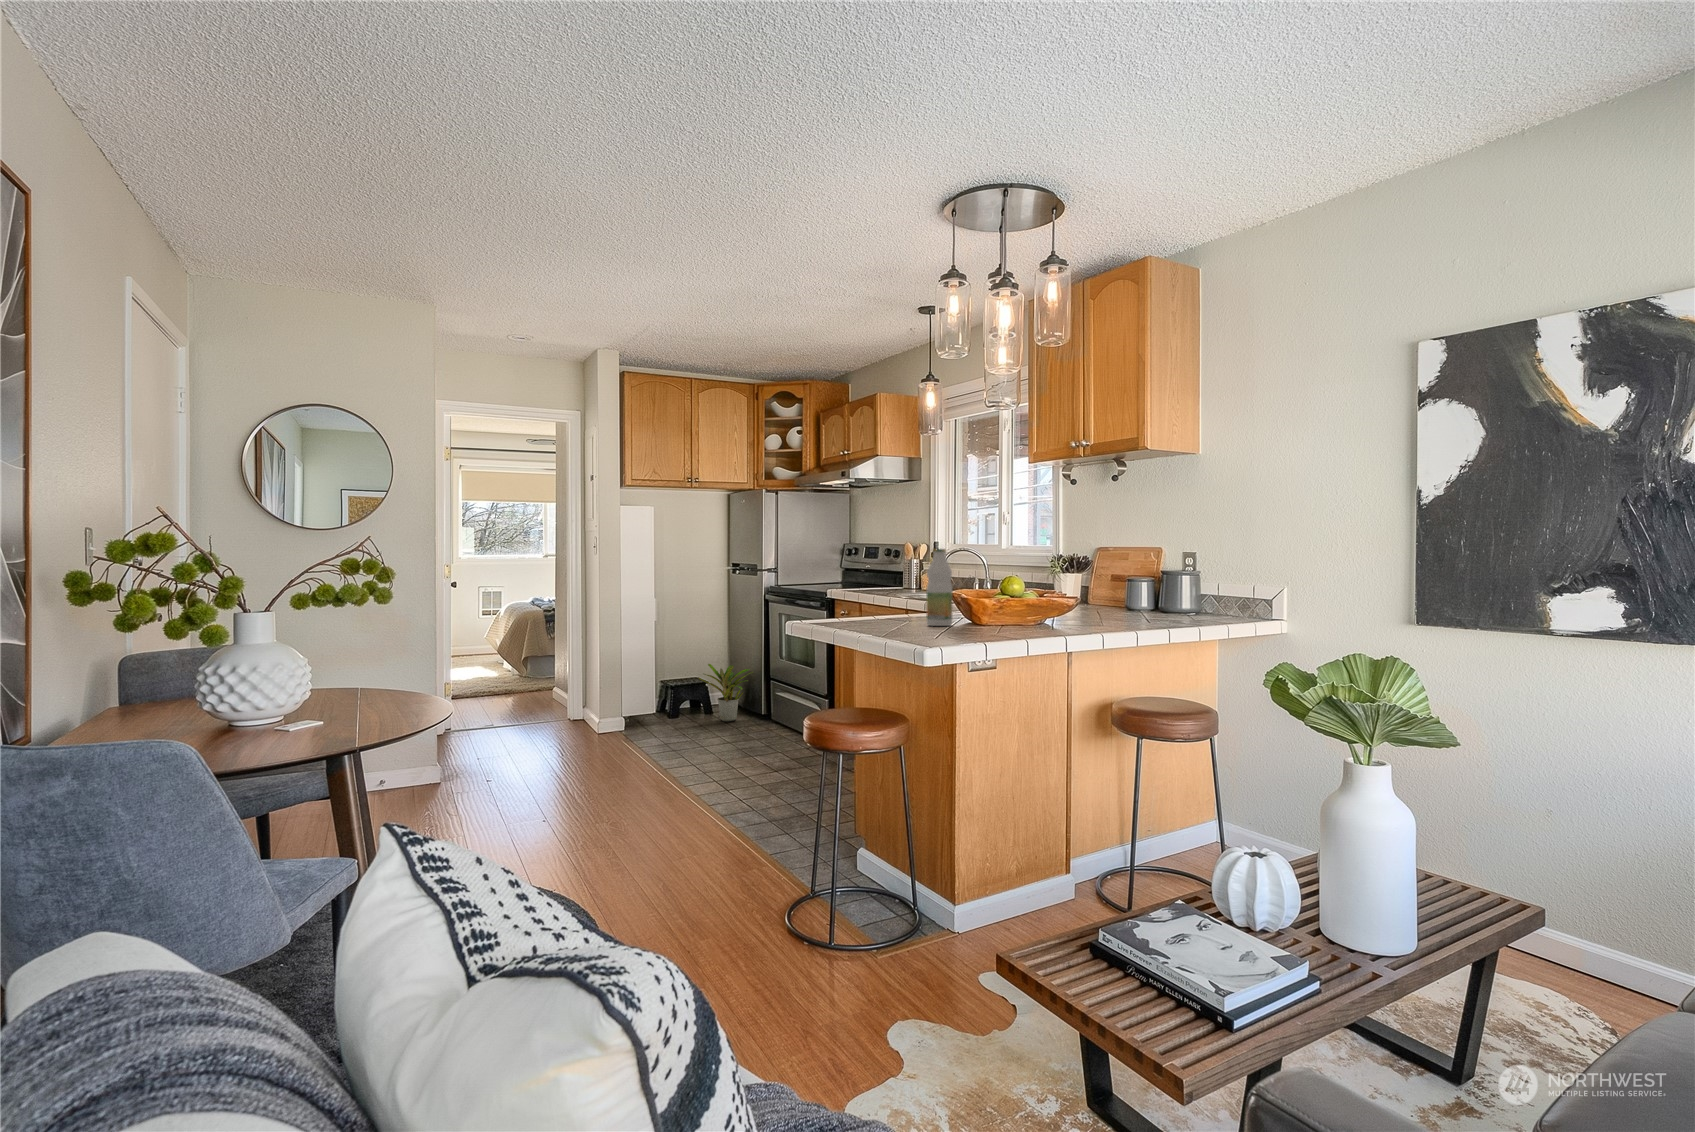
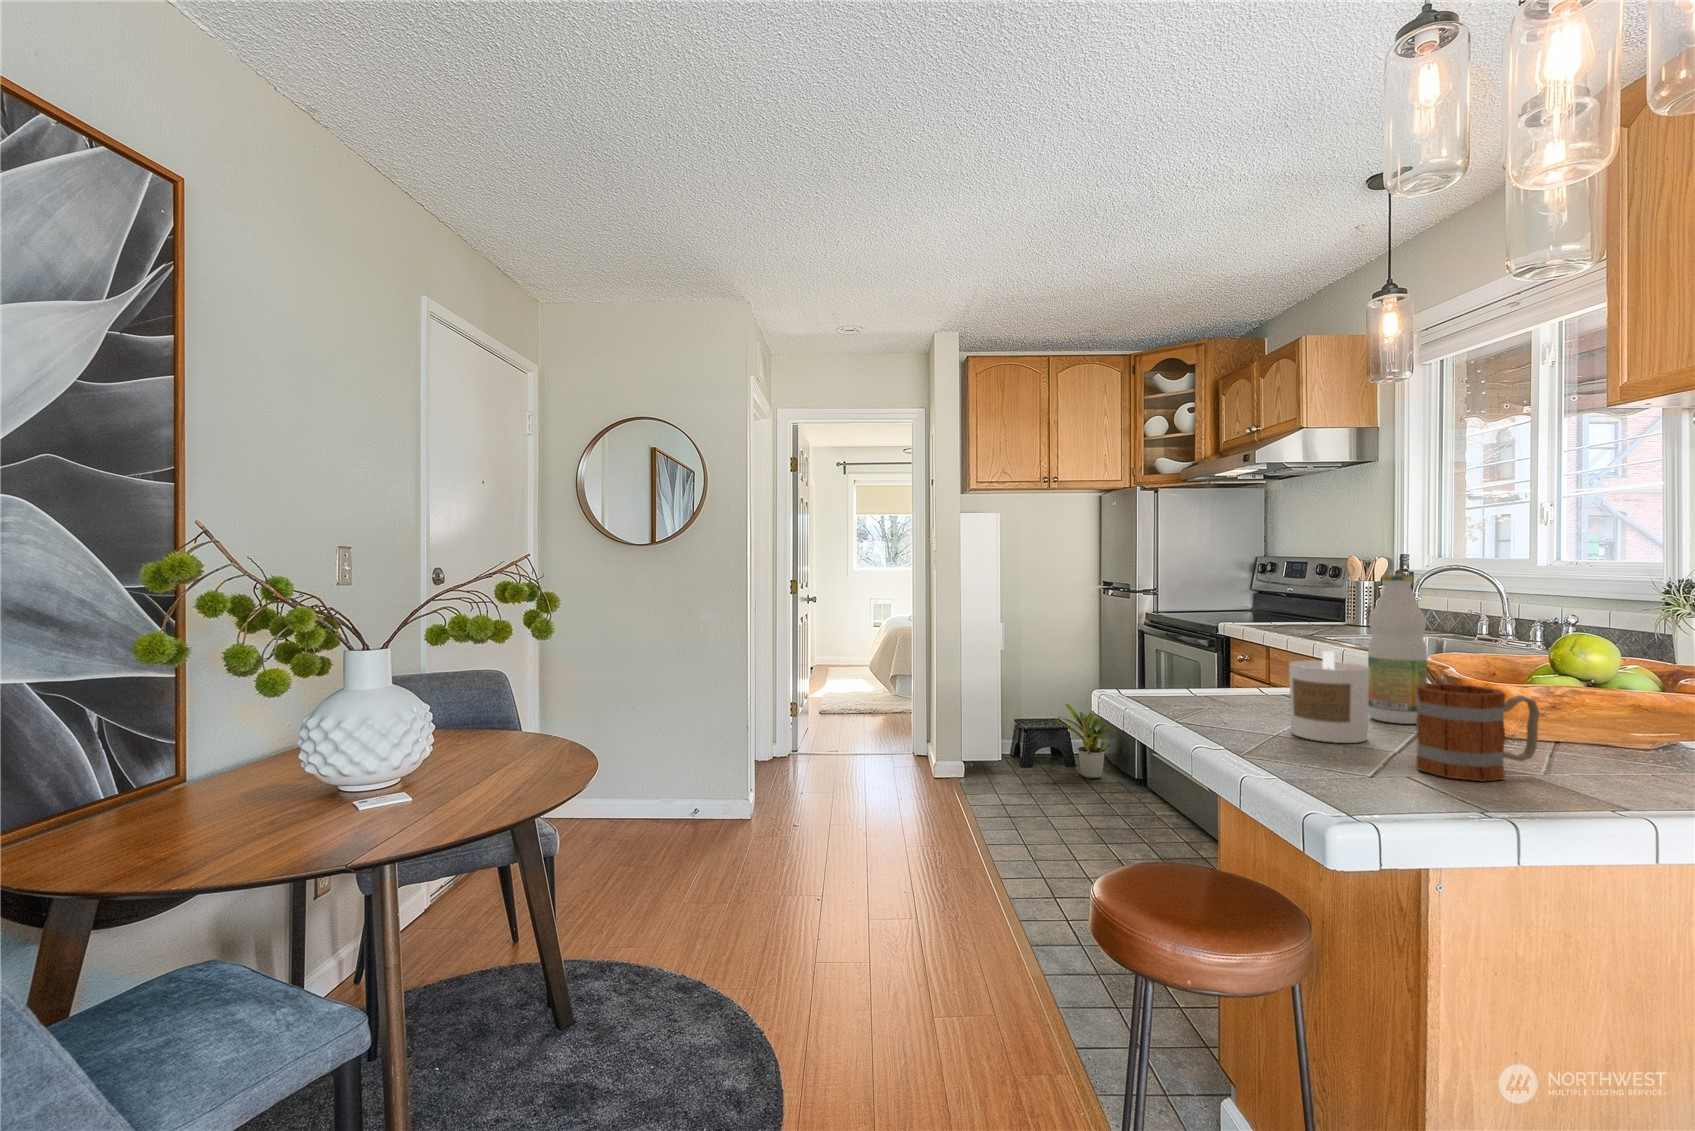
candle: none [893,587,929,633] -> present [1289,651,1370,743]
mug: none [949,598,995,638] -> present [1416,683,1540,781]

